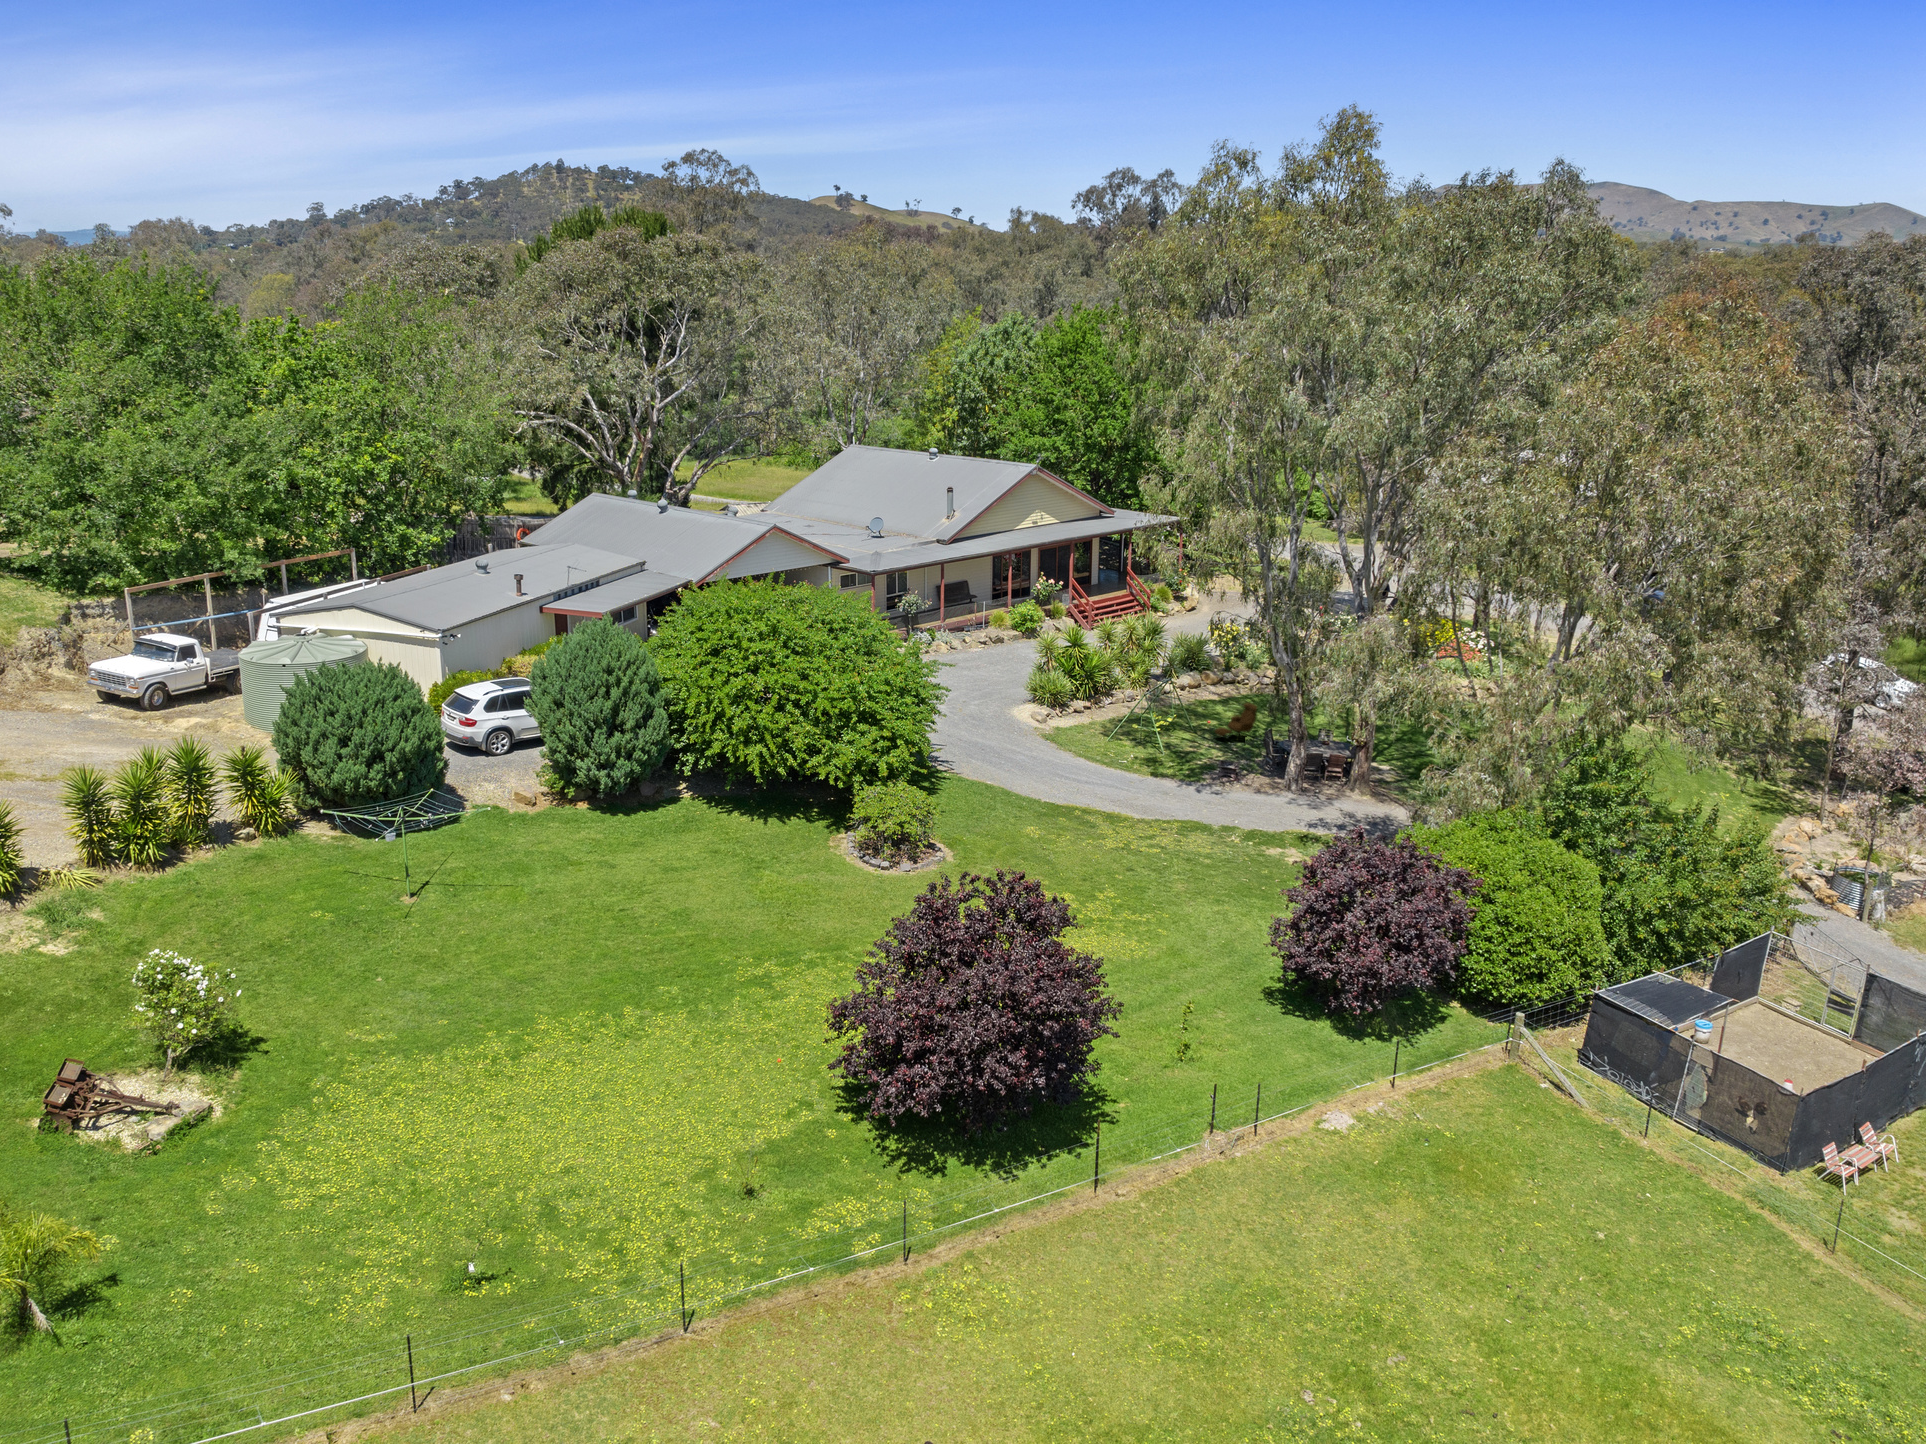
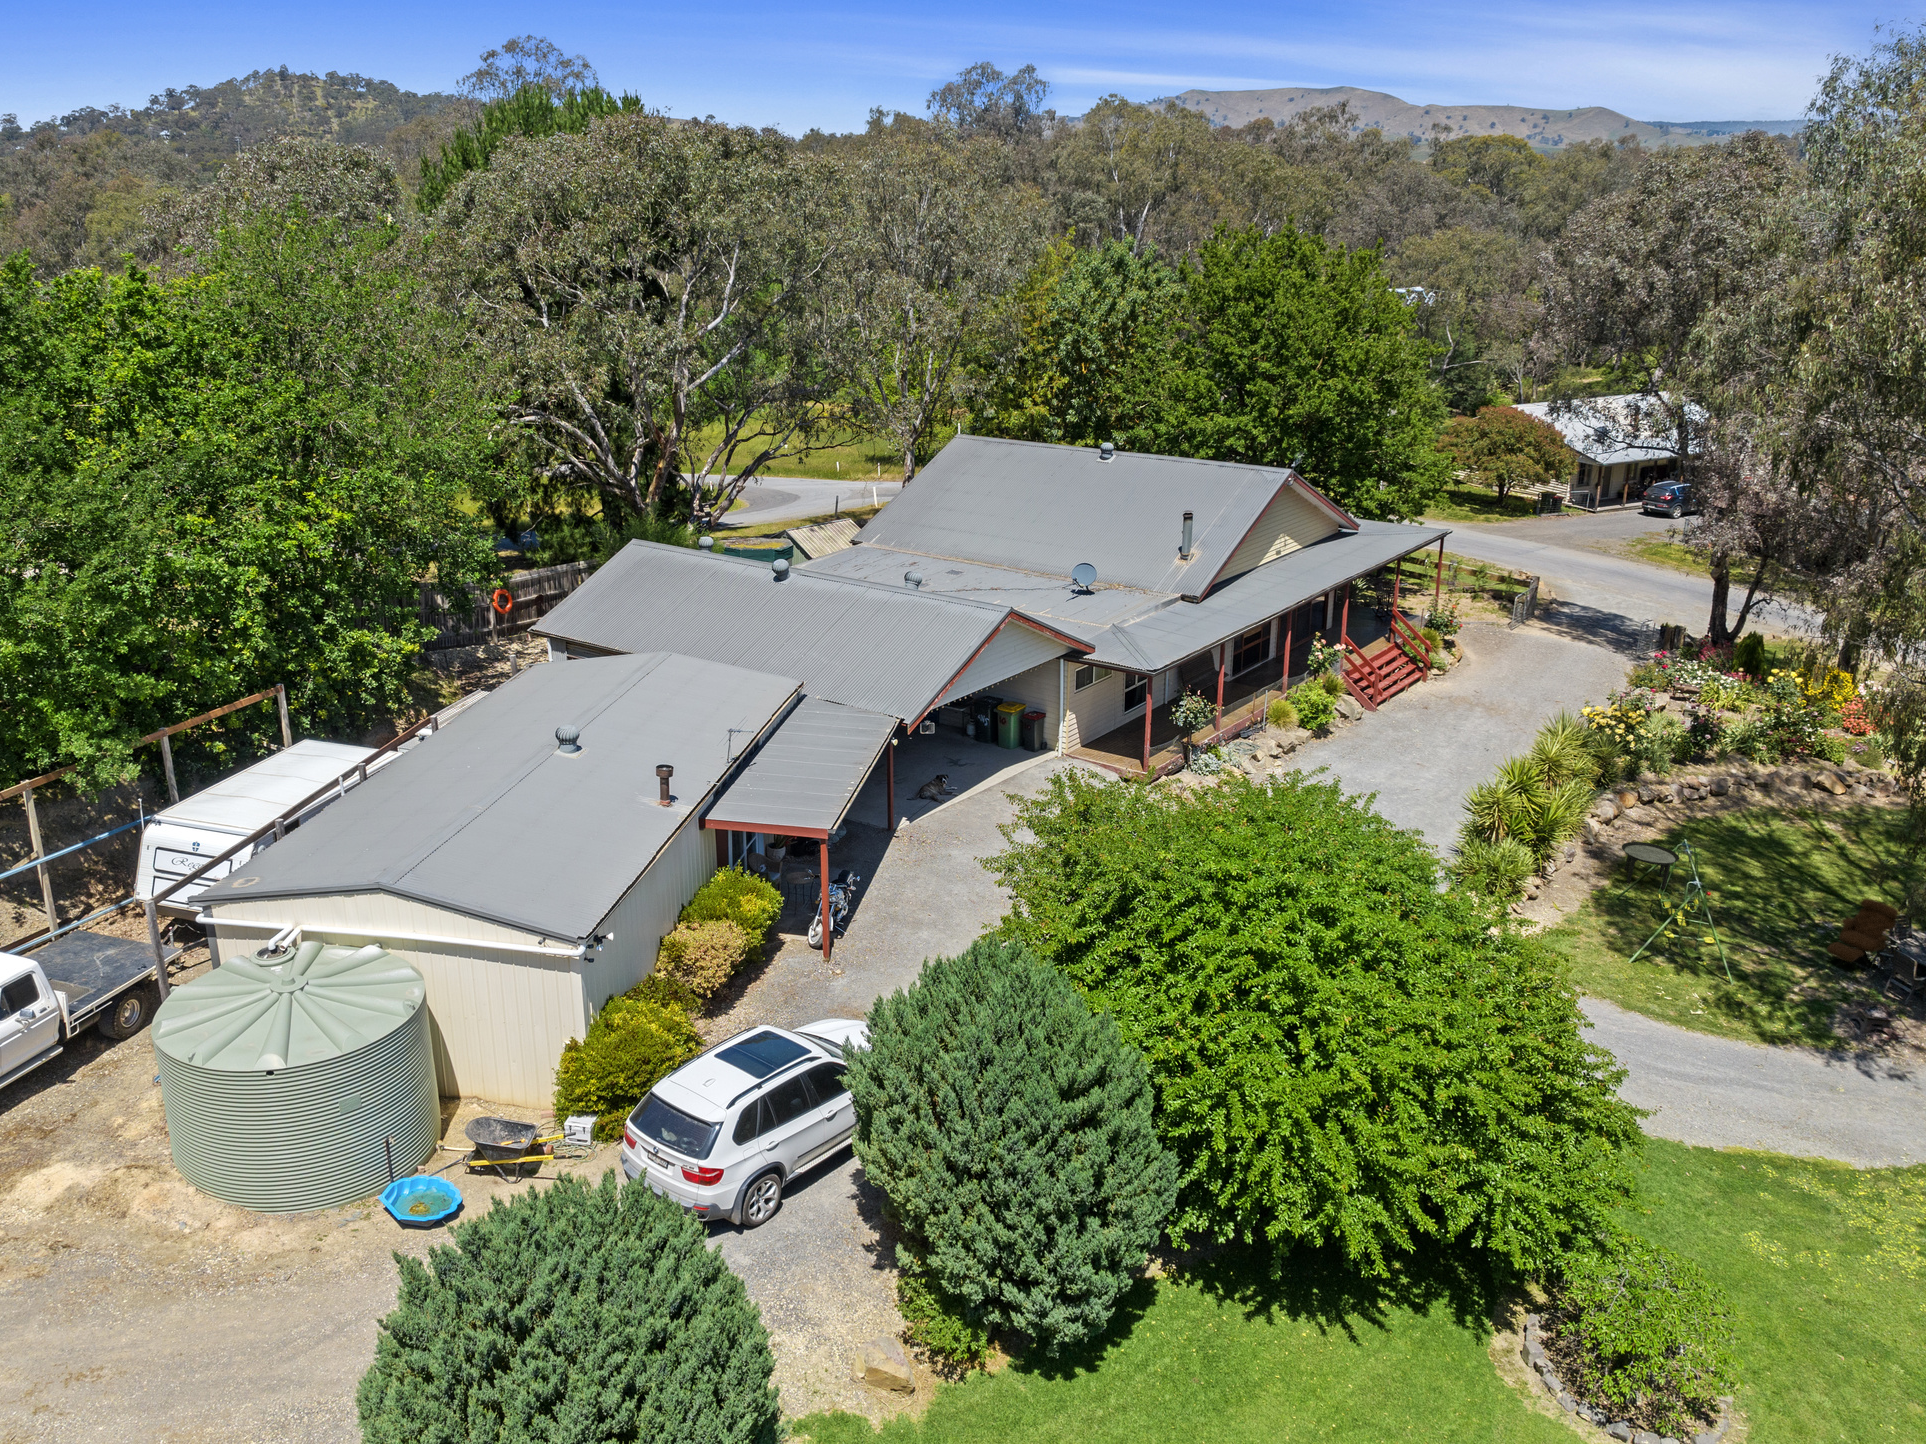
round table: none [1143,684,1176,710] -> present [1622,842,1679,889]

